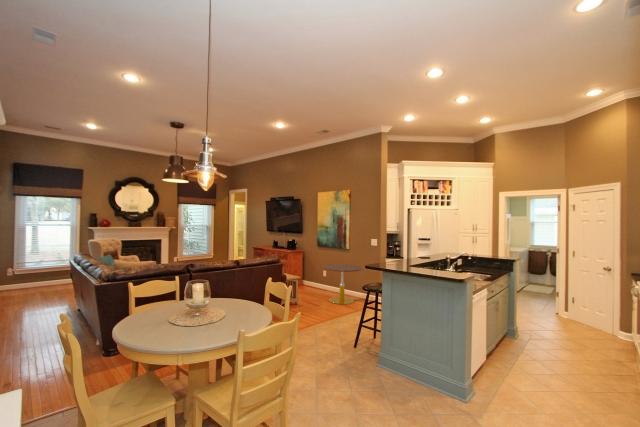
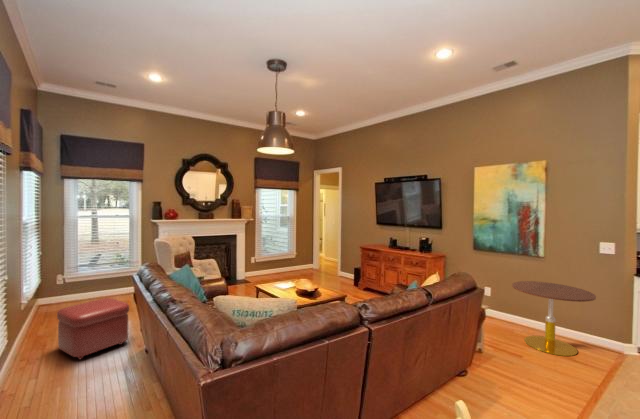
ottoman: none [15,279,67,315] -> present [57,298,129,359]

